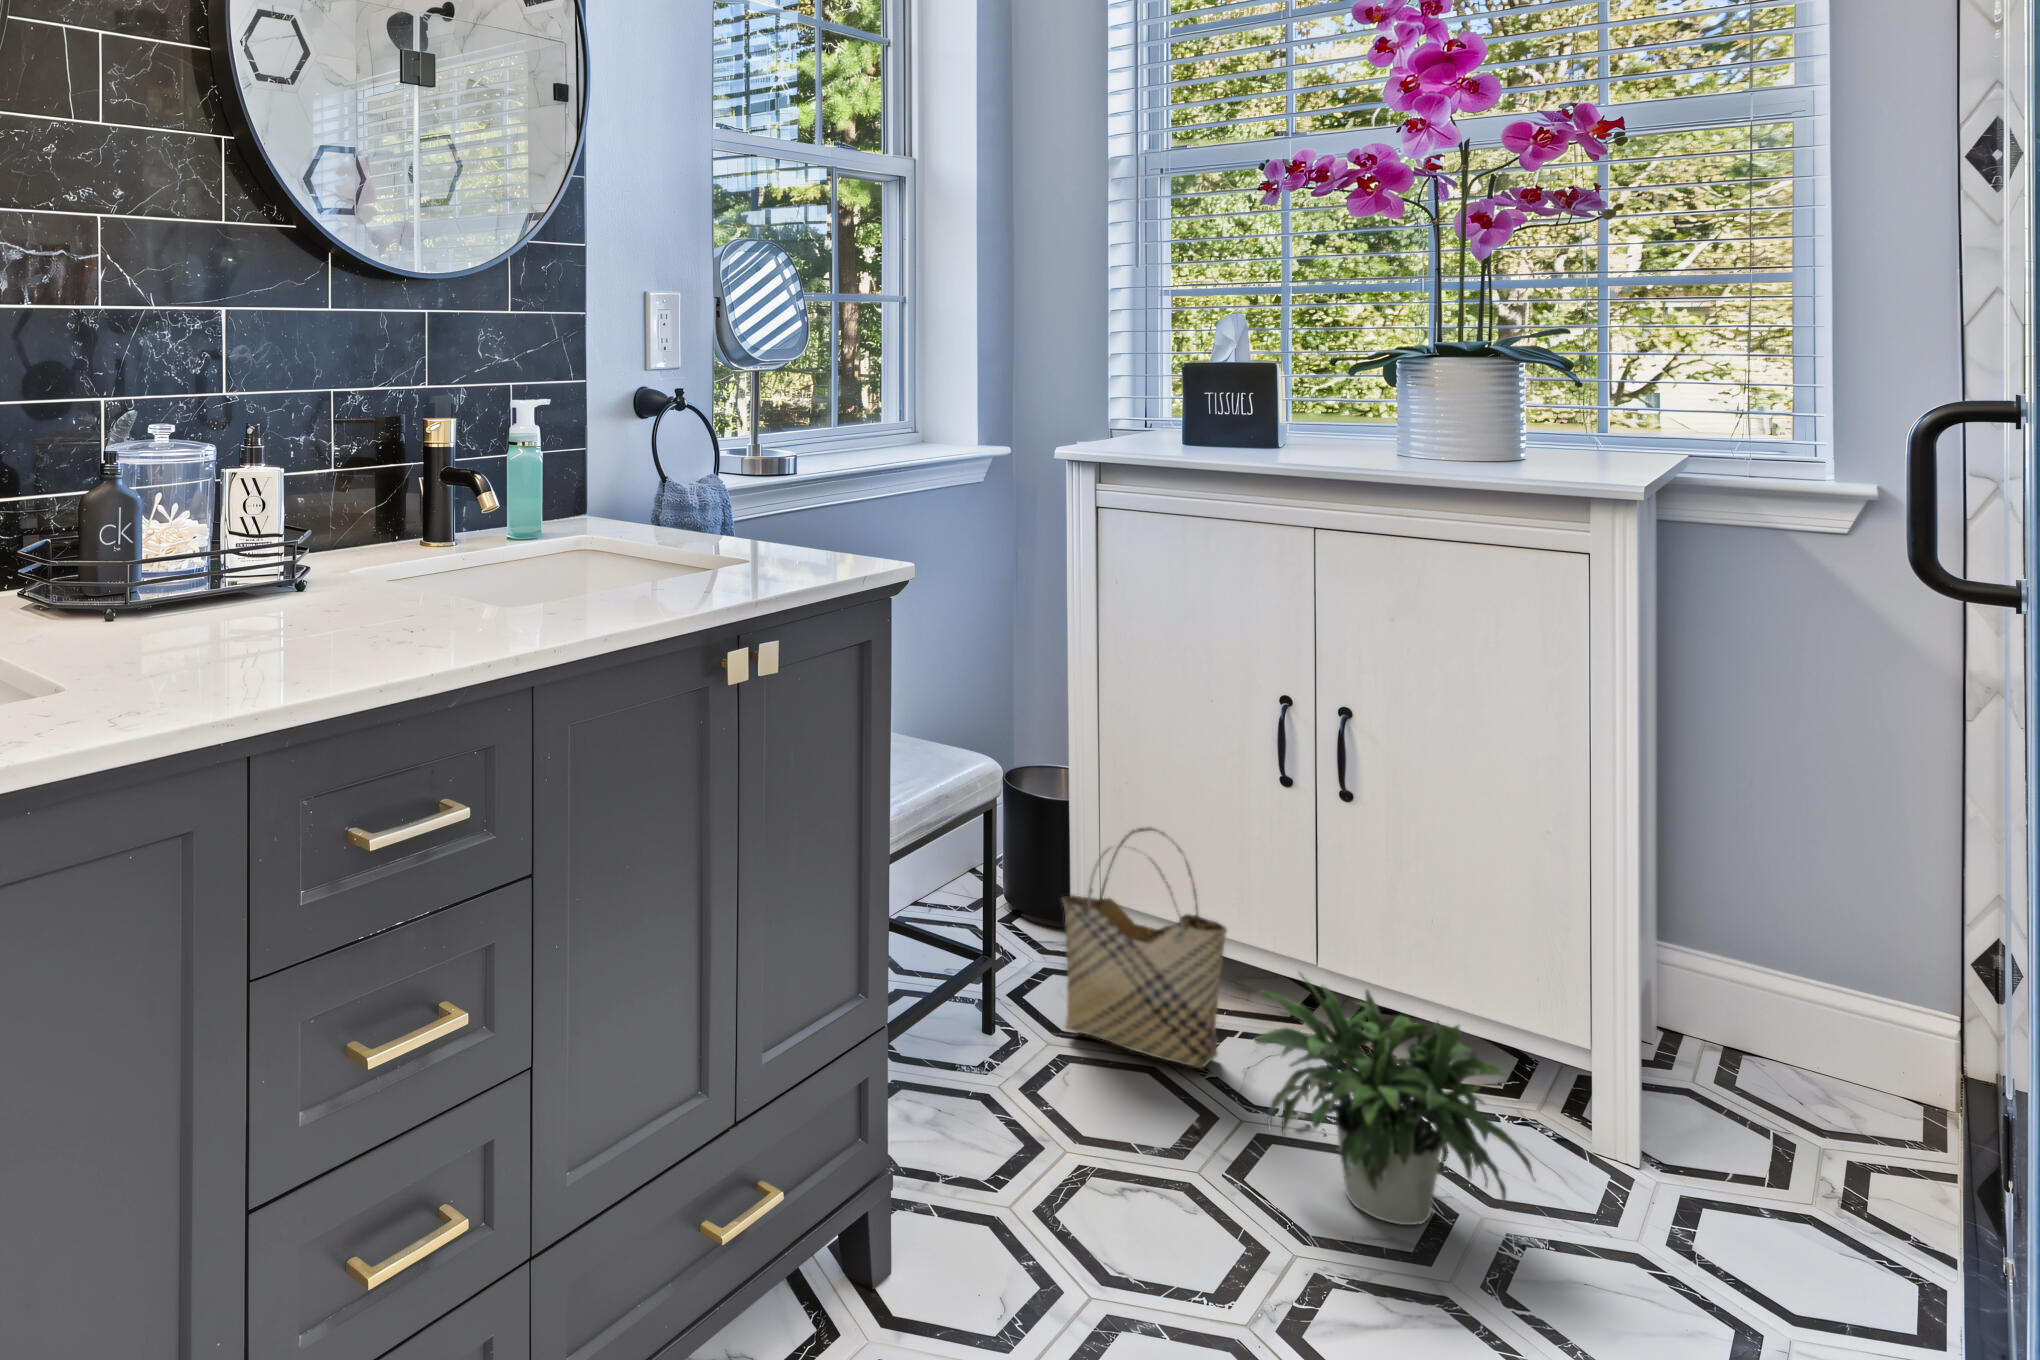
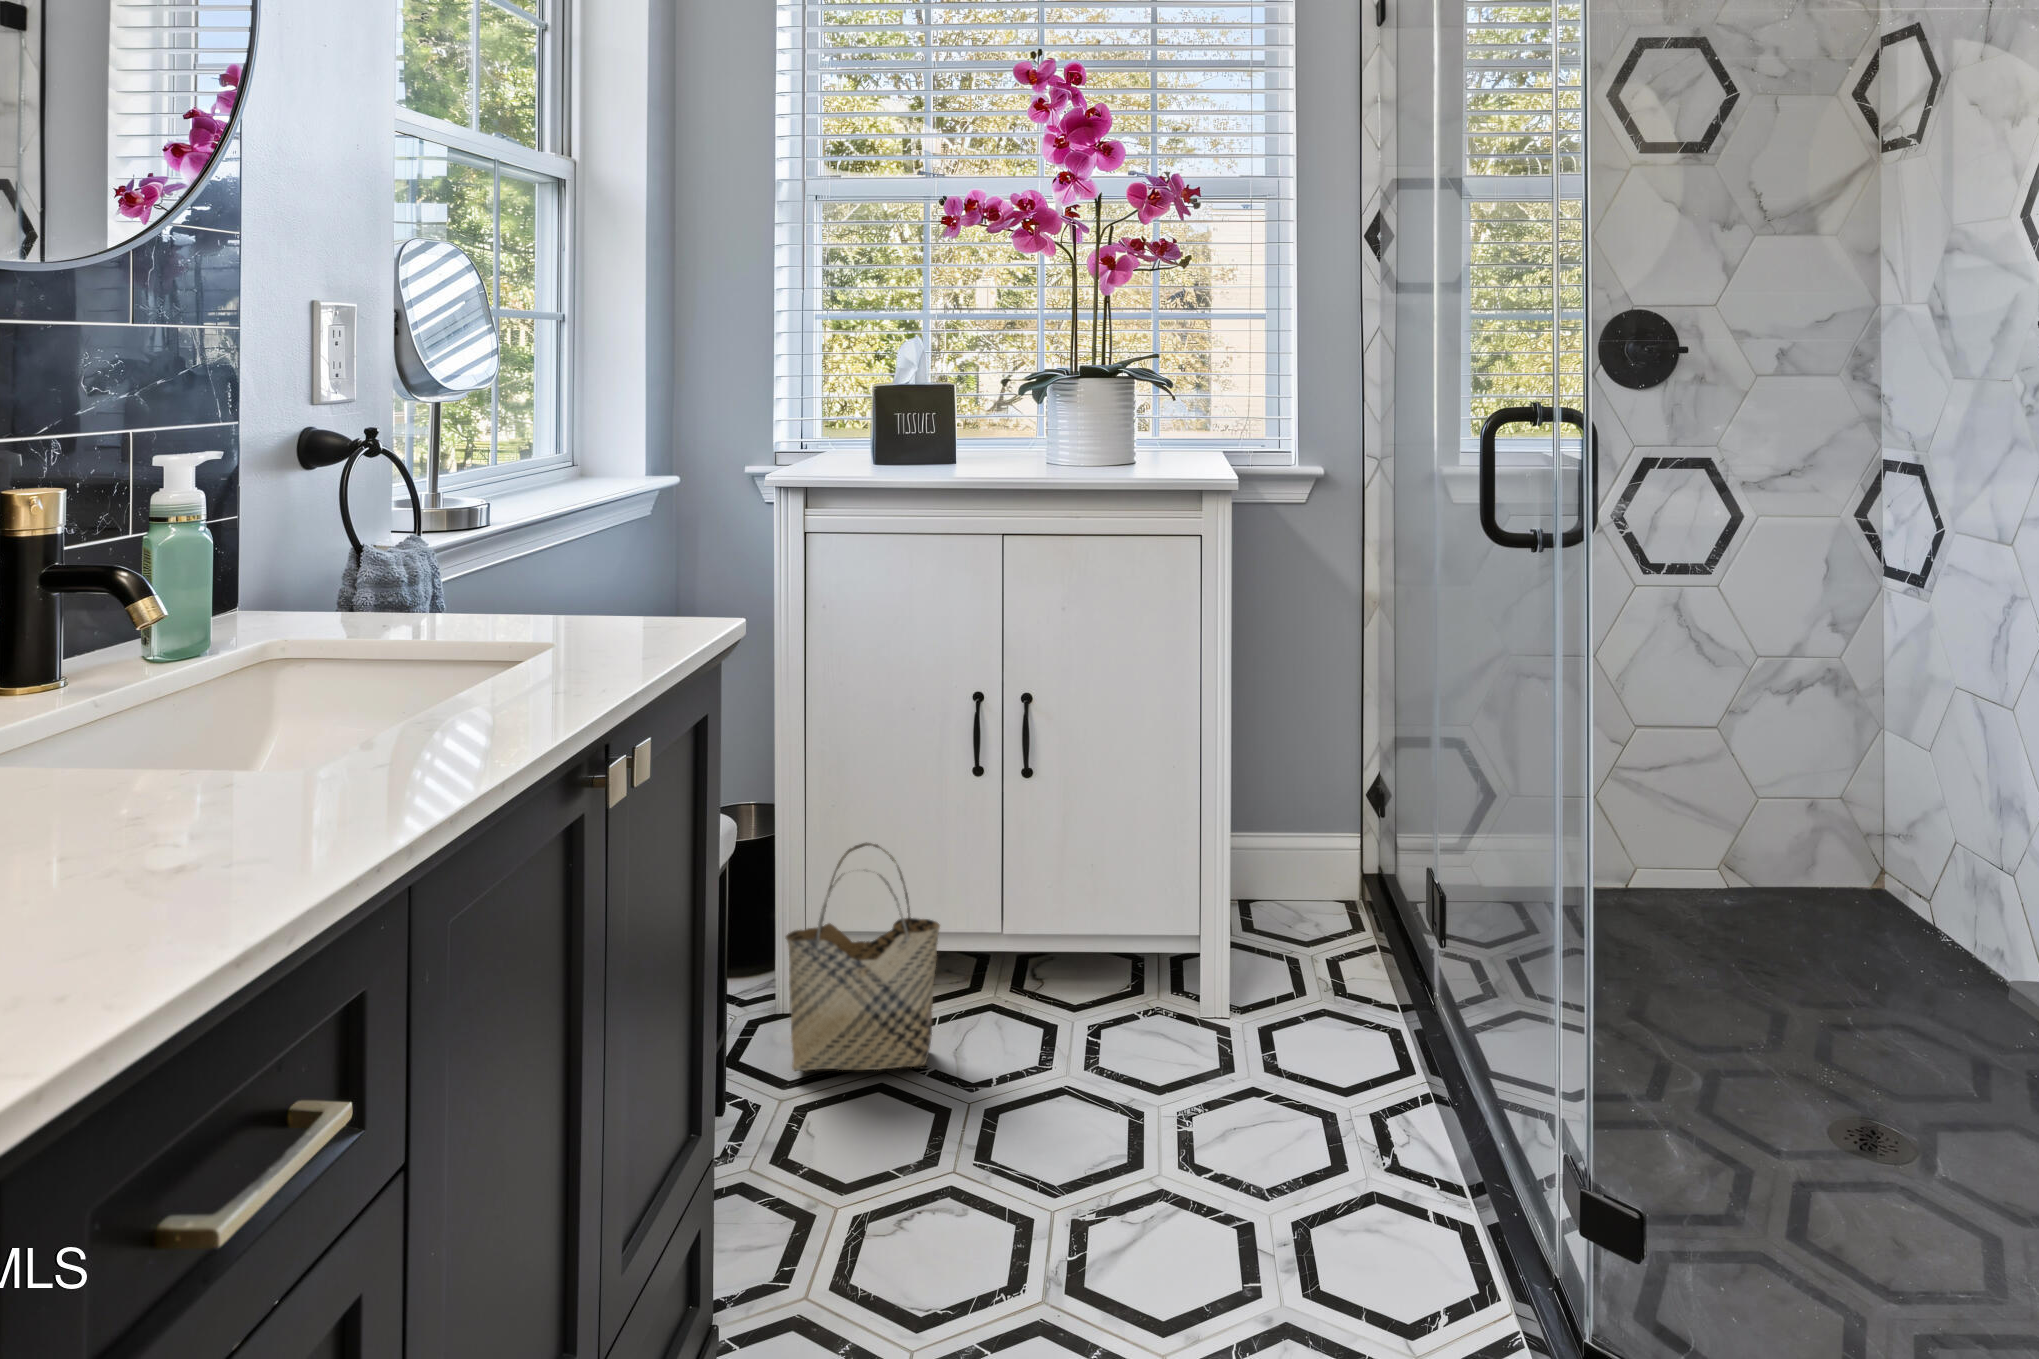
potted plant: present [1193,975,1534,1225] -> none [934,946,1212,1153]

